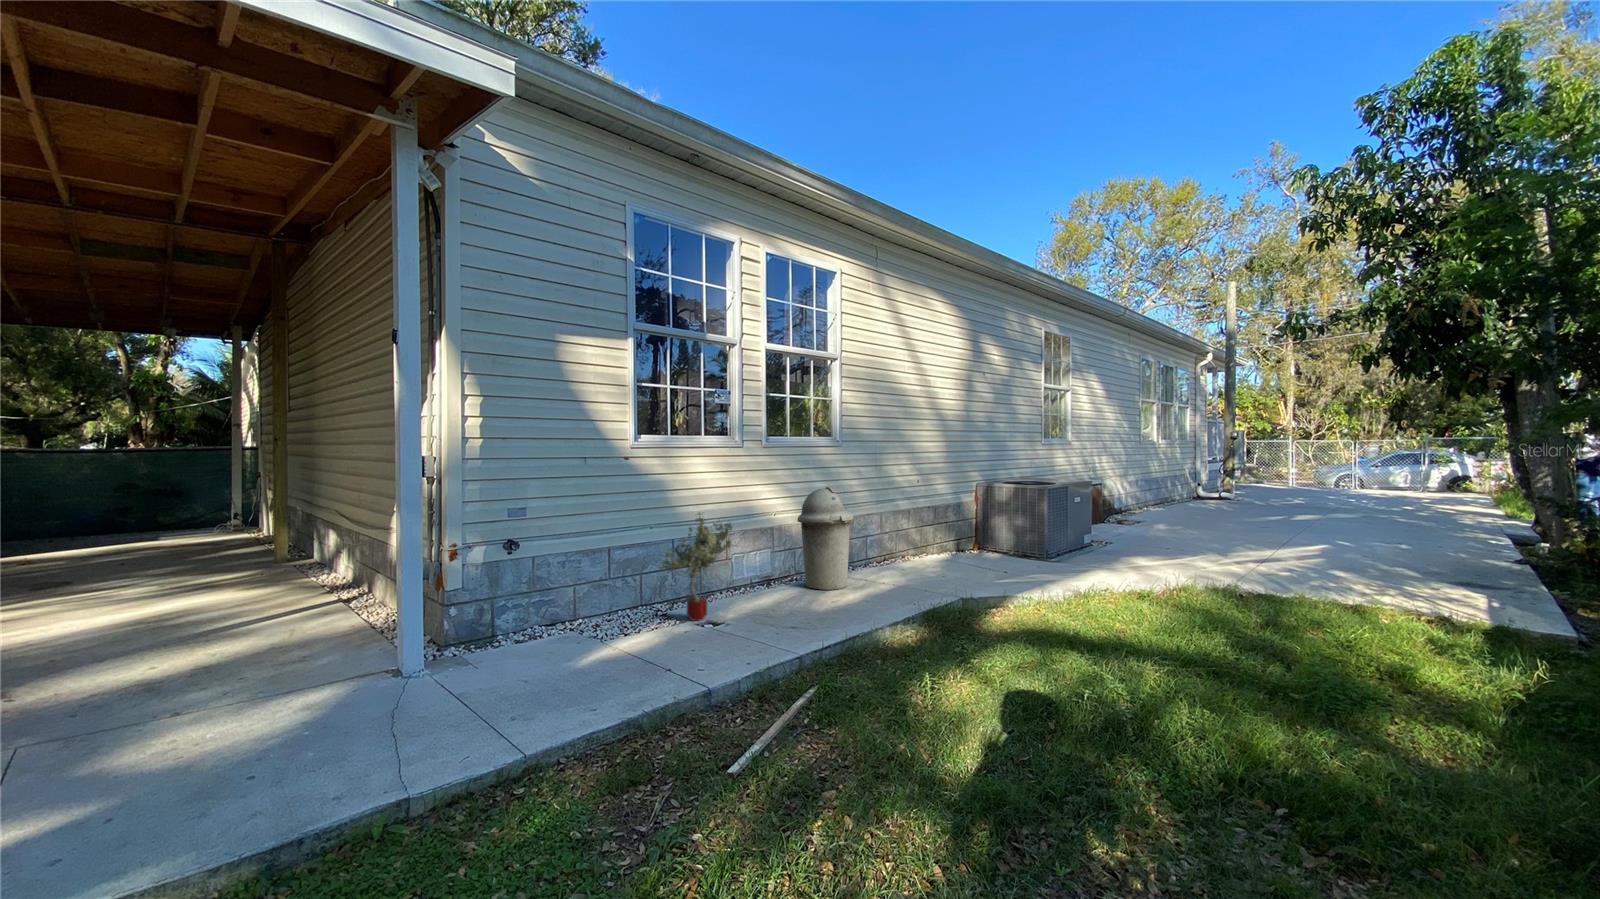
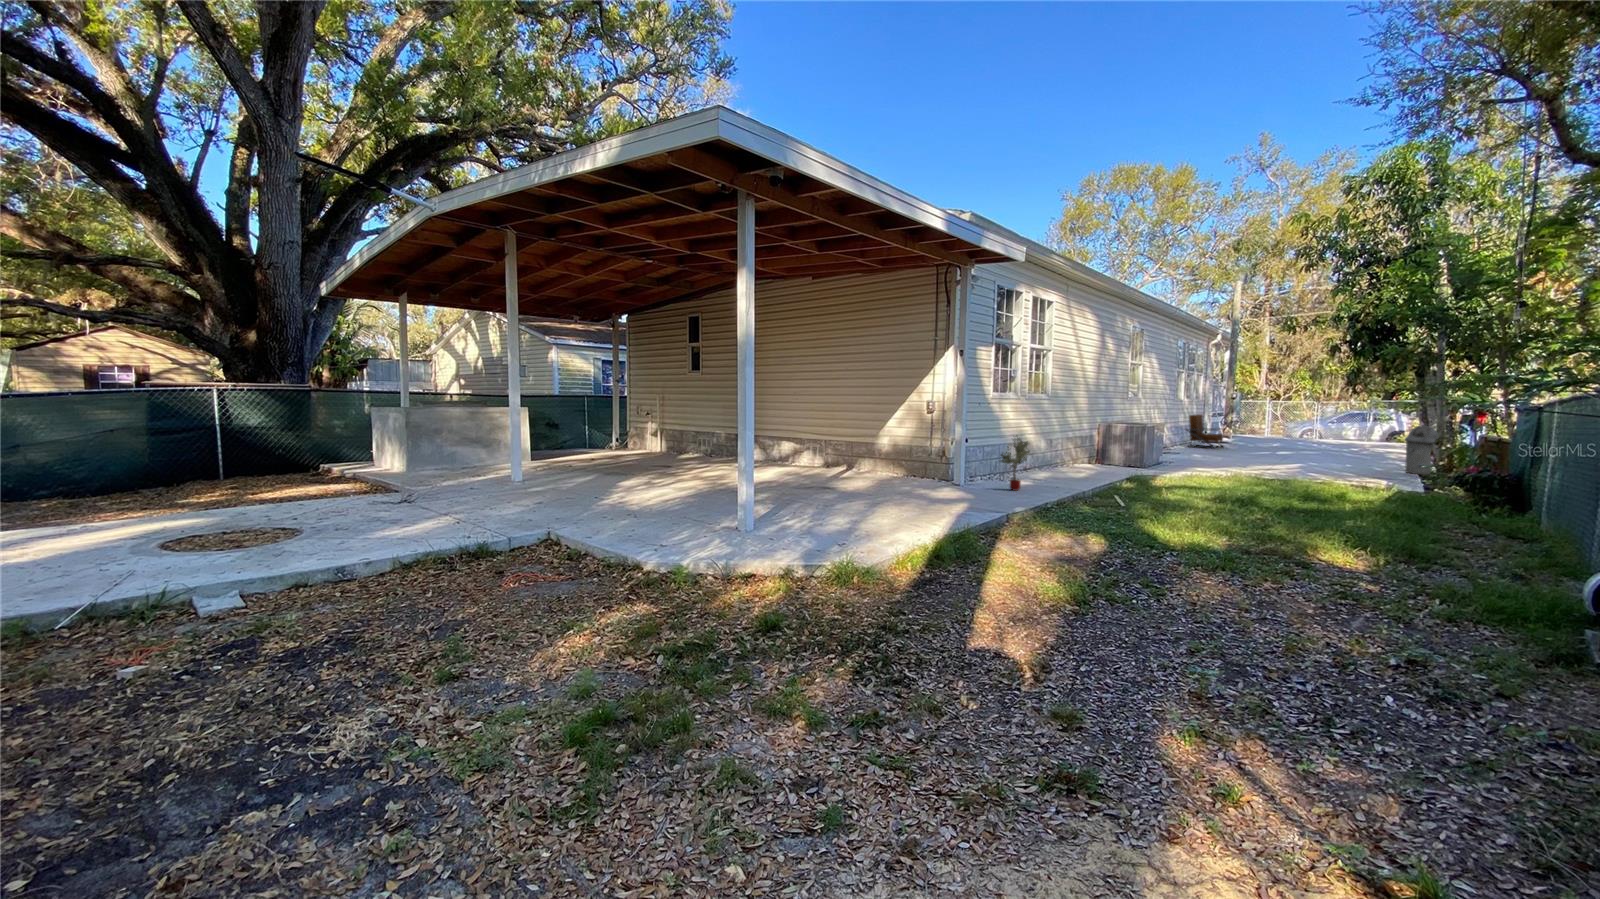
lounge chair: none [1155,459,1214,508] -> present [1186,414,1223,449]
trash can: present [797,487,854,590] -> present [1405,425,1439,475]

